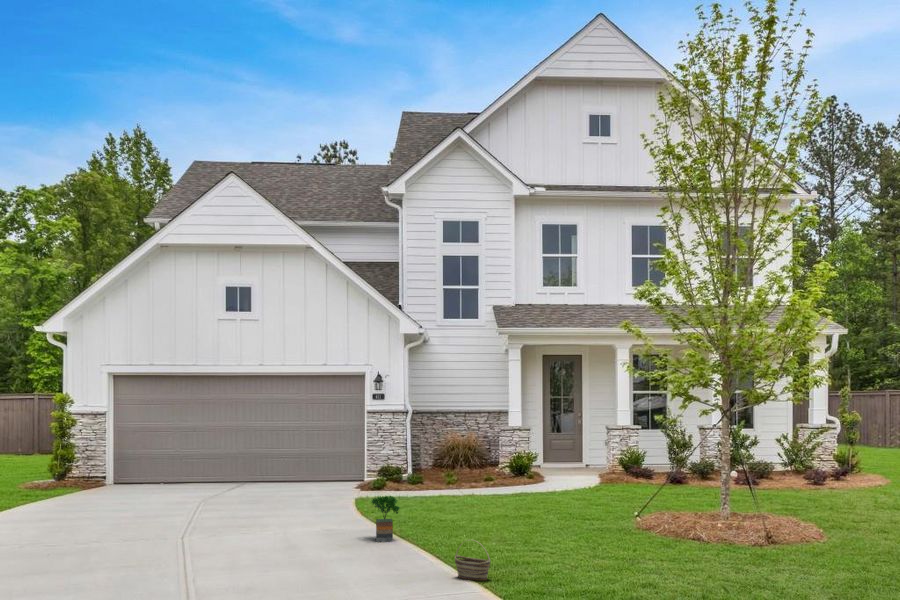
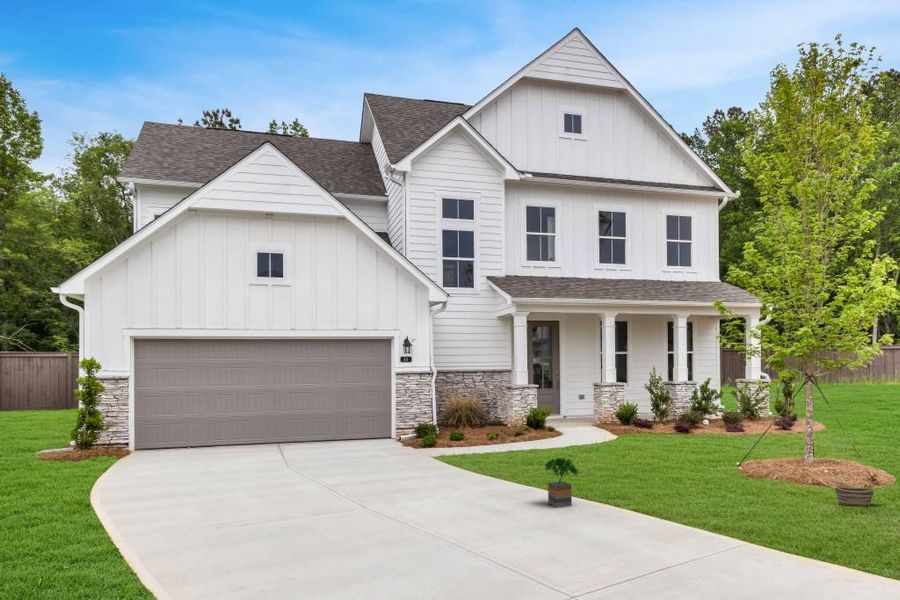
basket: present [455,545,490,581] -> present [835,477,874,507]

